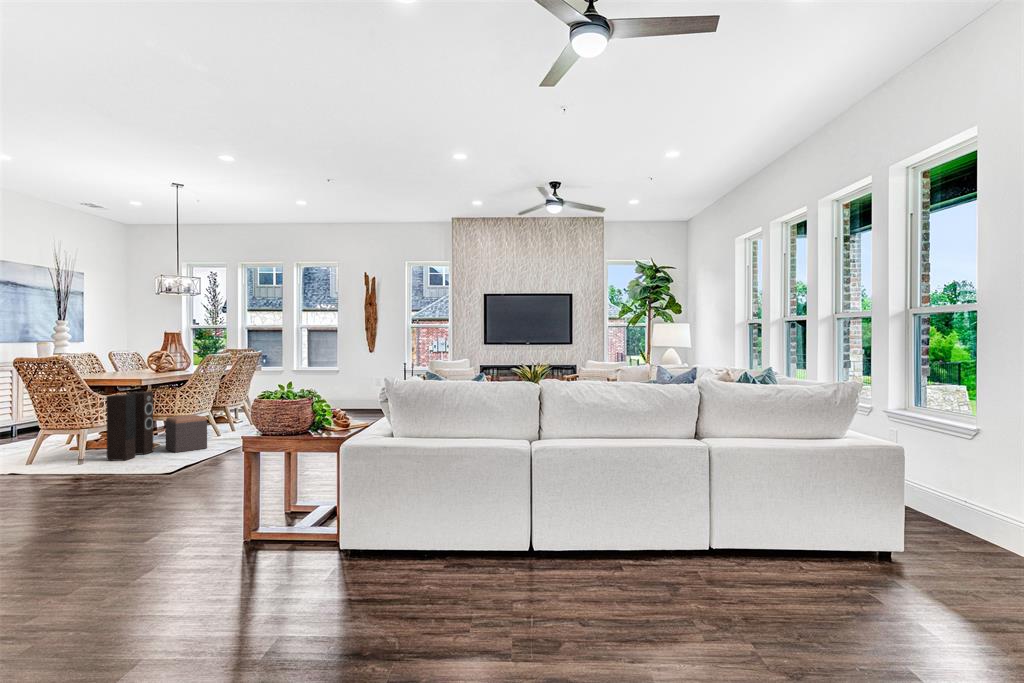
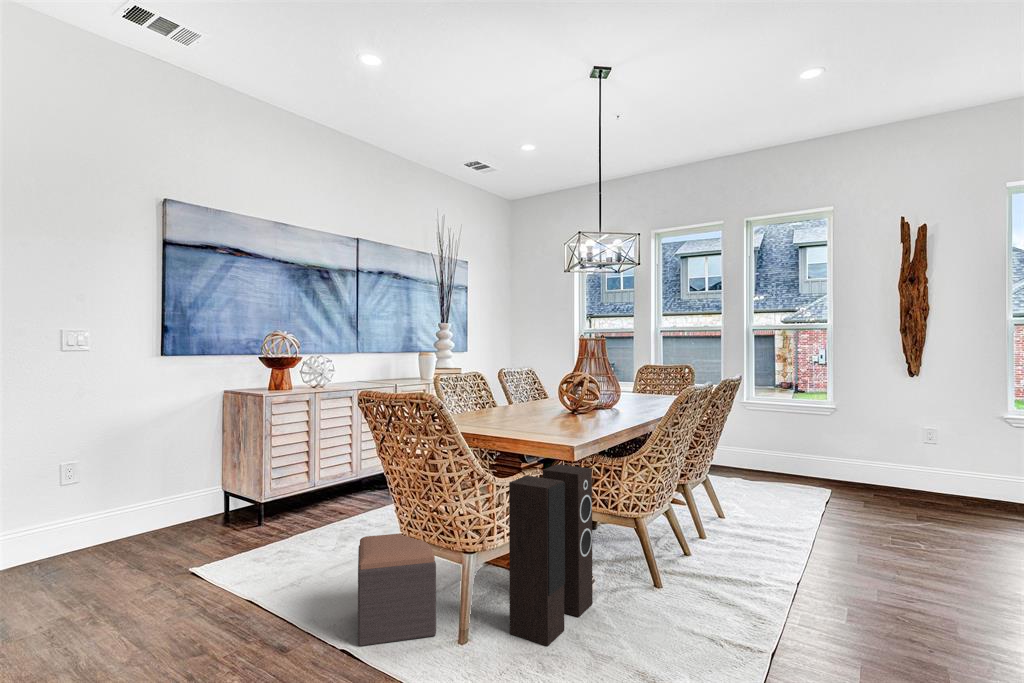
footstool: present [166,415,207,453] -> present [358,533,436,646]

